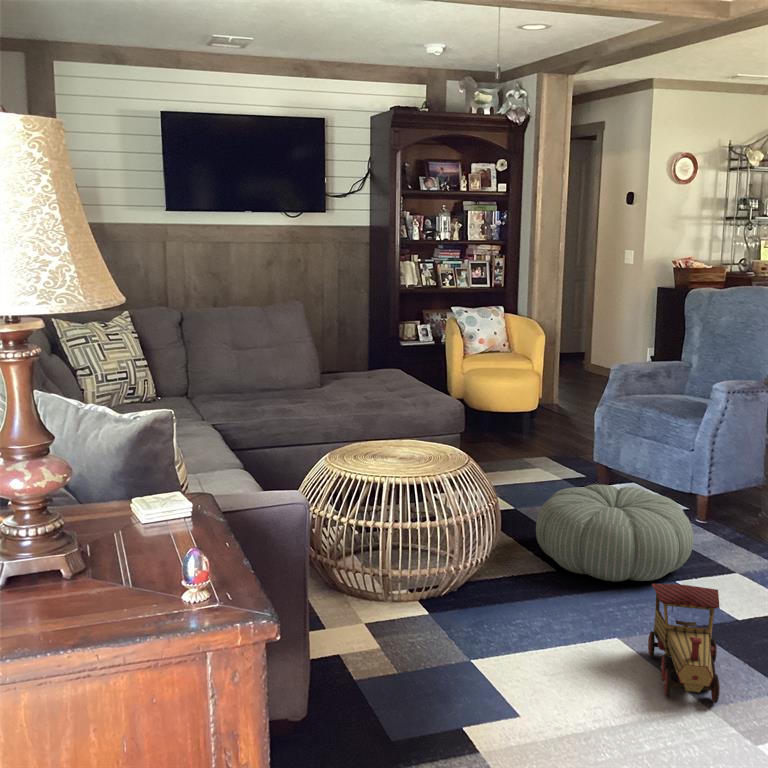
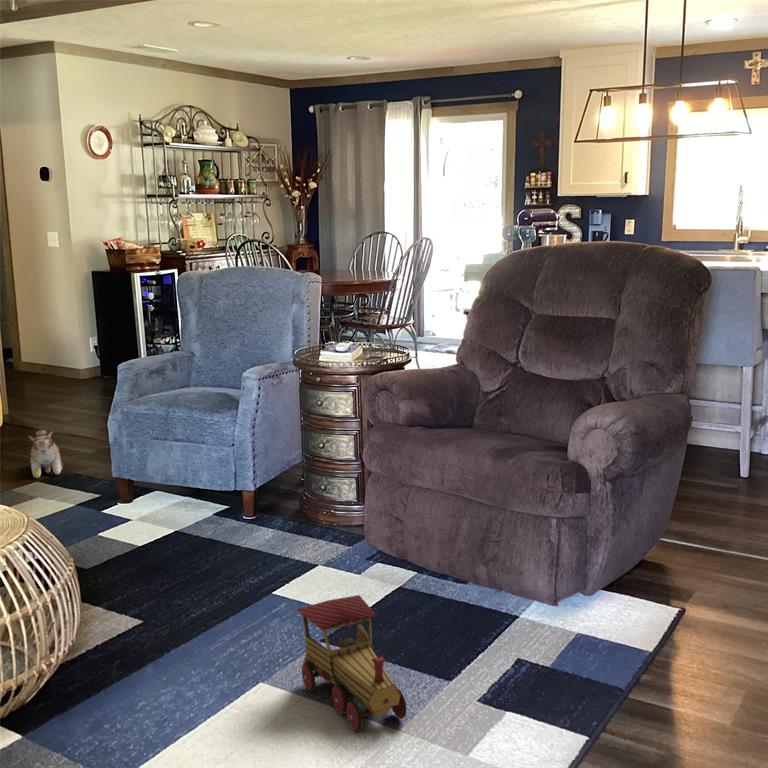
plush toy: none [543,414,572,454] -> present [28,430,63,478]
pouf: present [536,484,693,582] -> none [103,501,279,618]

